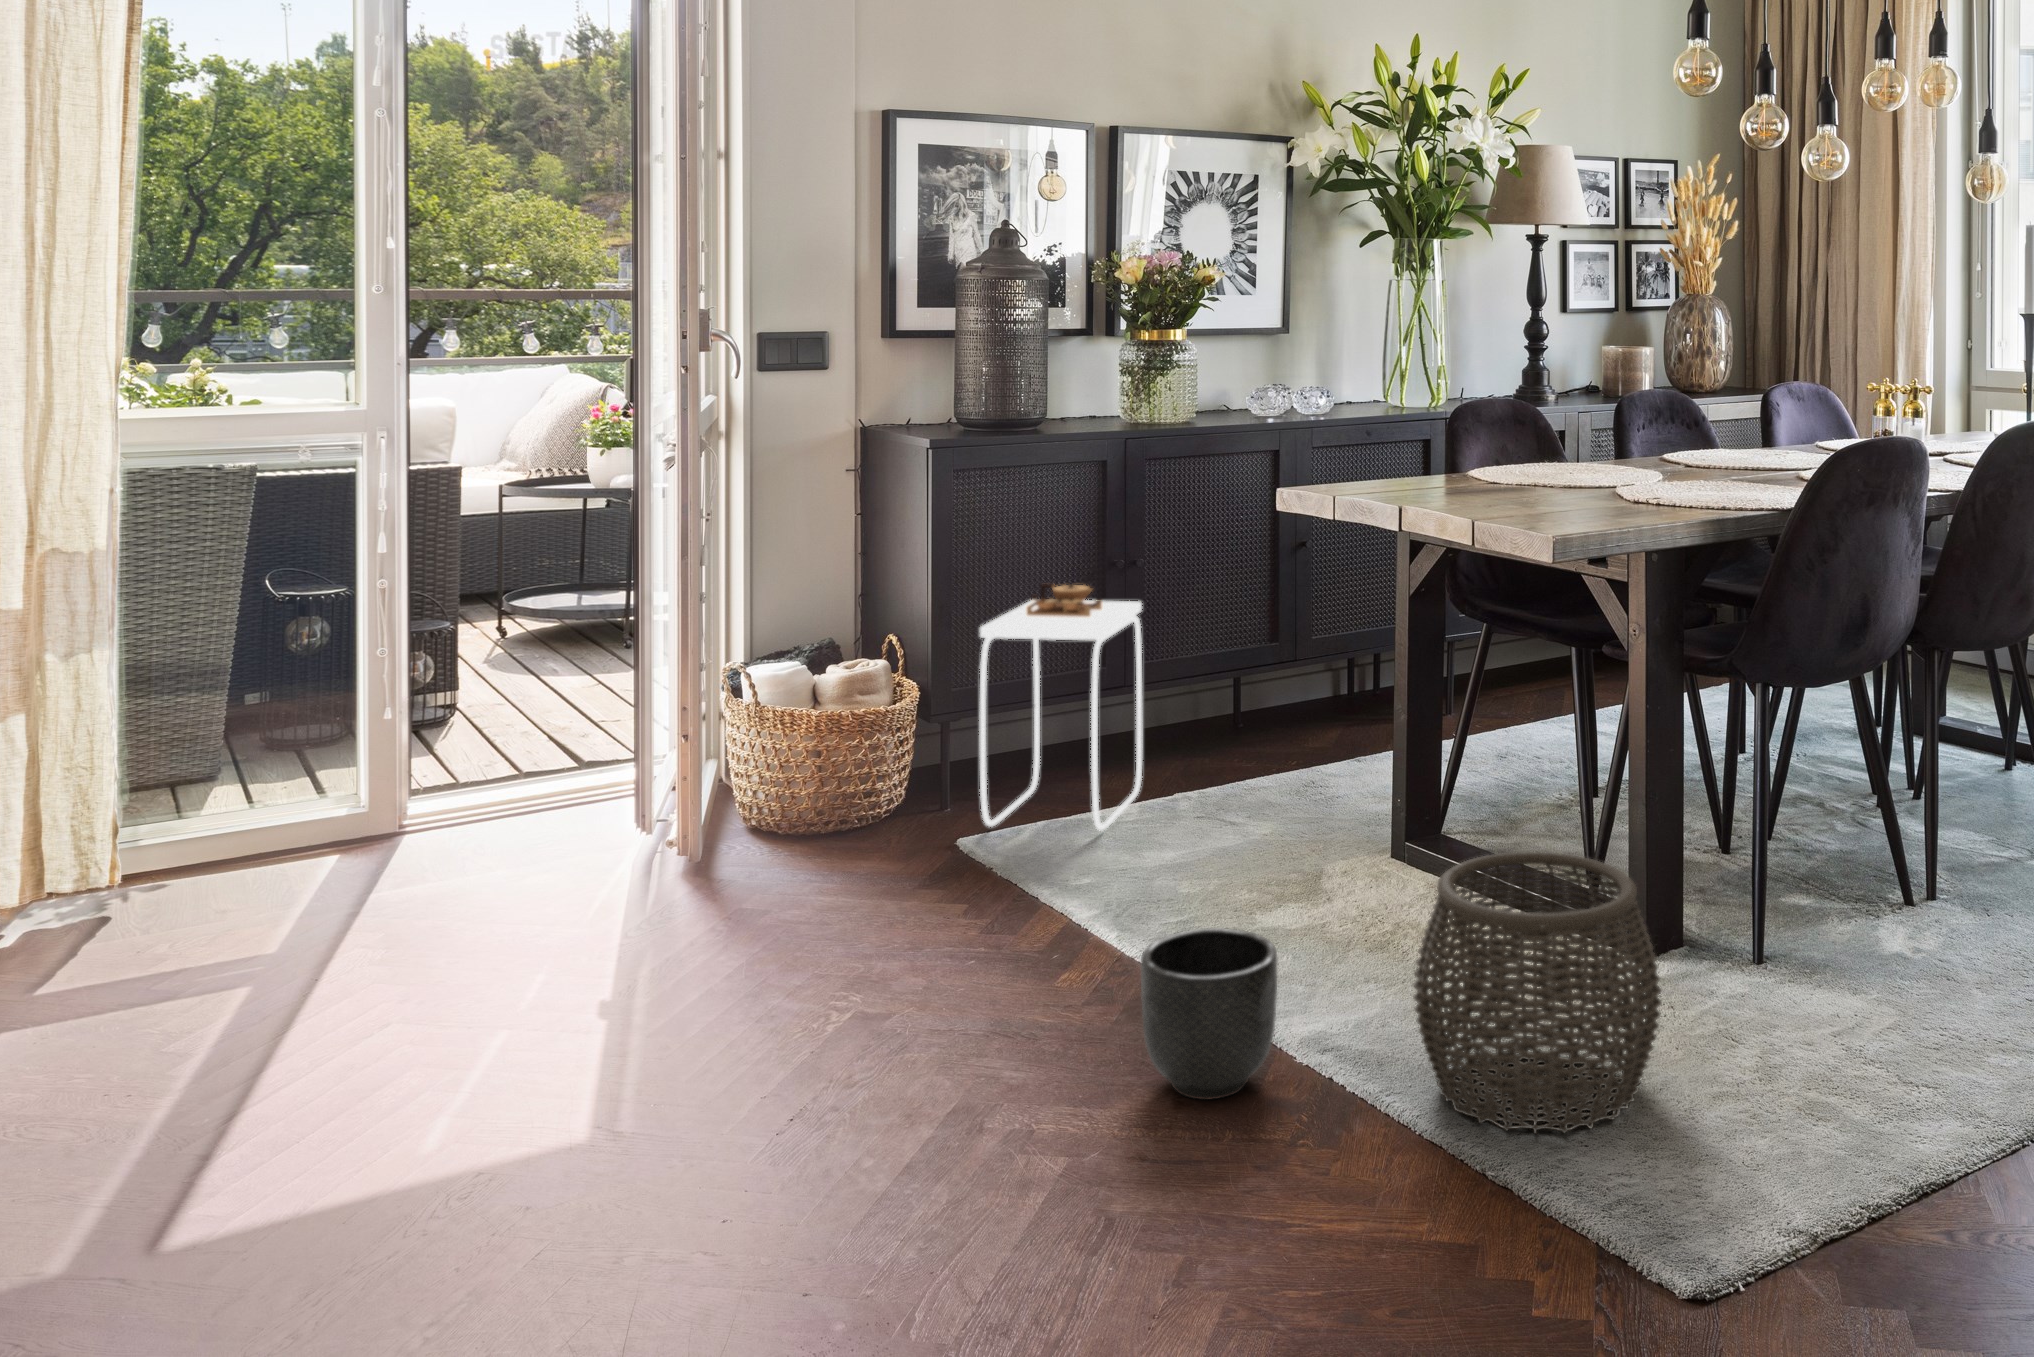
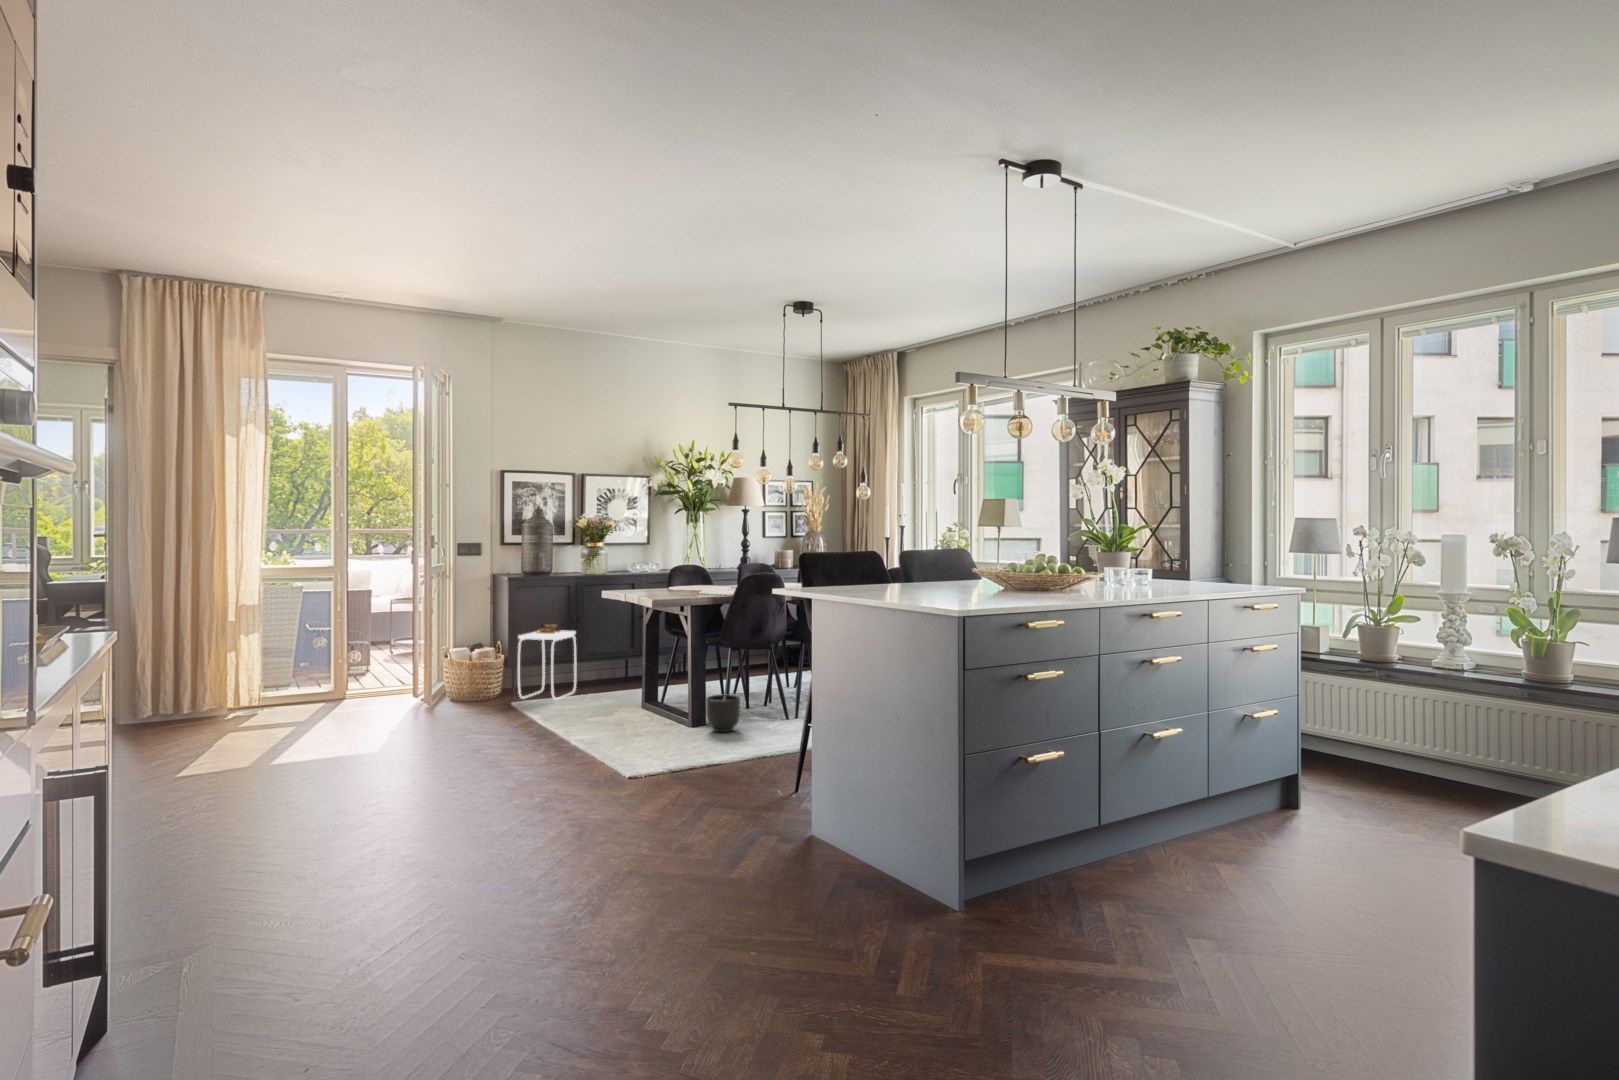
woven basket: present [1413,852,1662,1133] -> none [593,686,660,752]
planter: present [1141,928,1278,1100] -> present [706,695,740,732]

